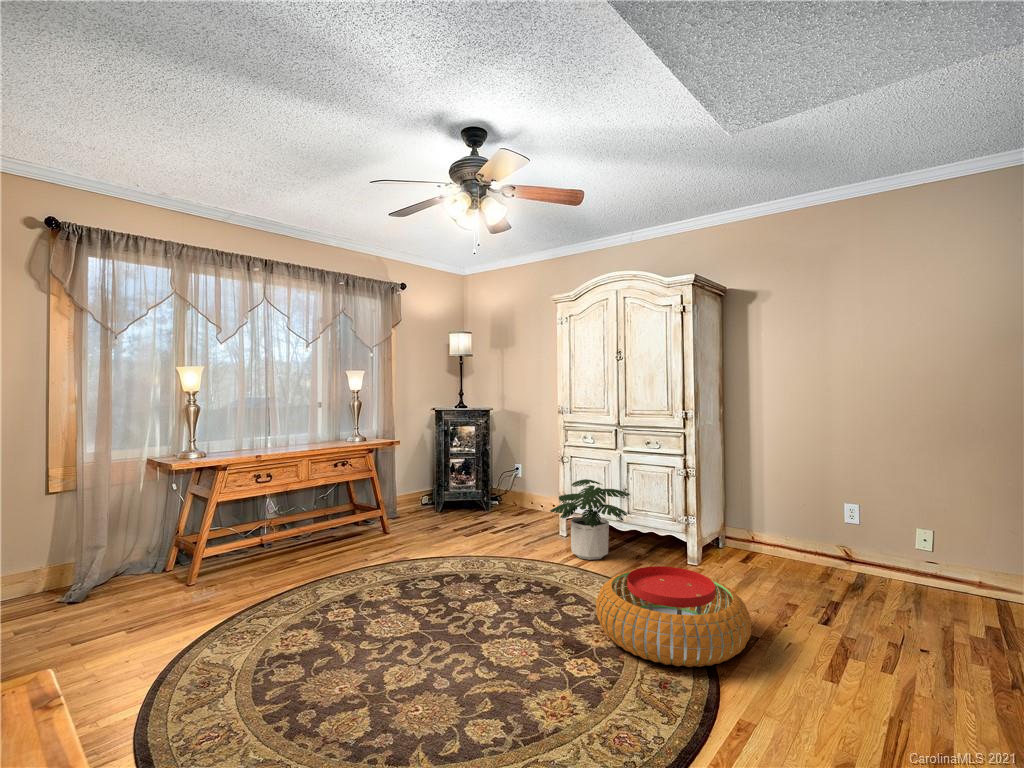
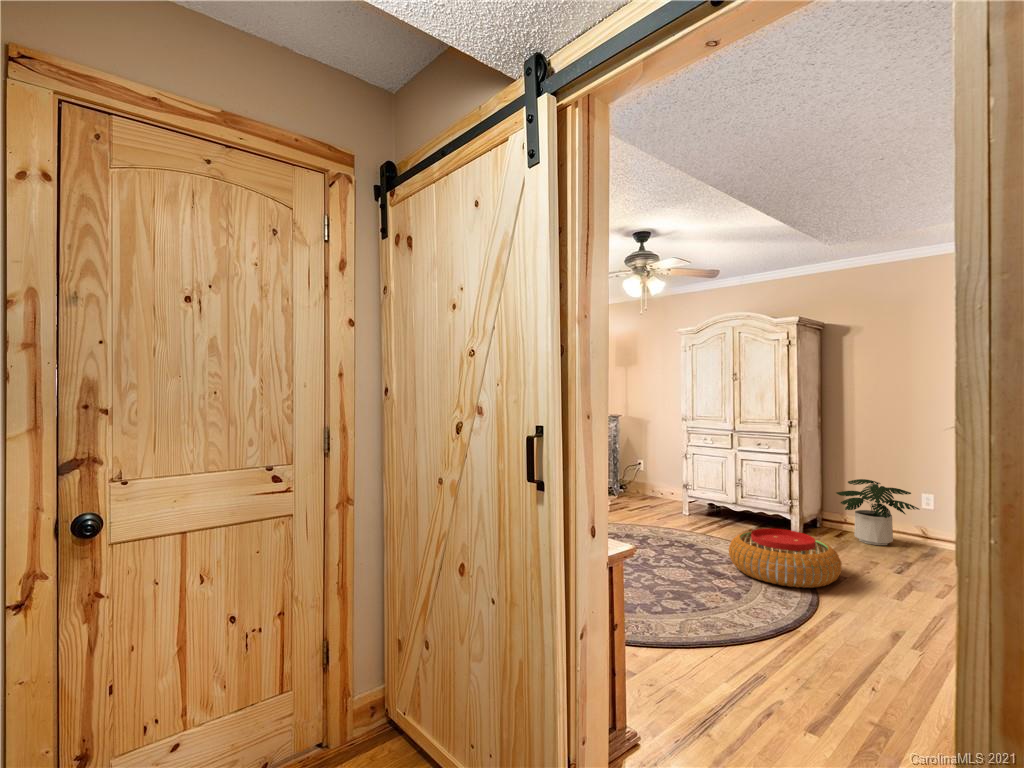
potted plant: present [550,479,630,560] -> present [836,479,919,545]

